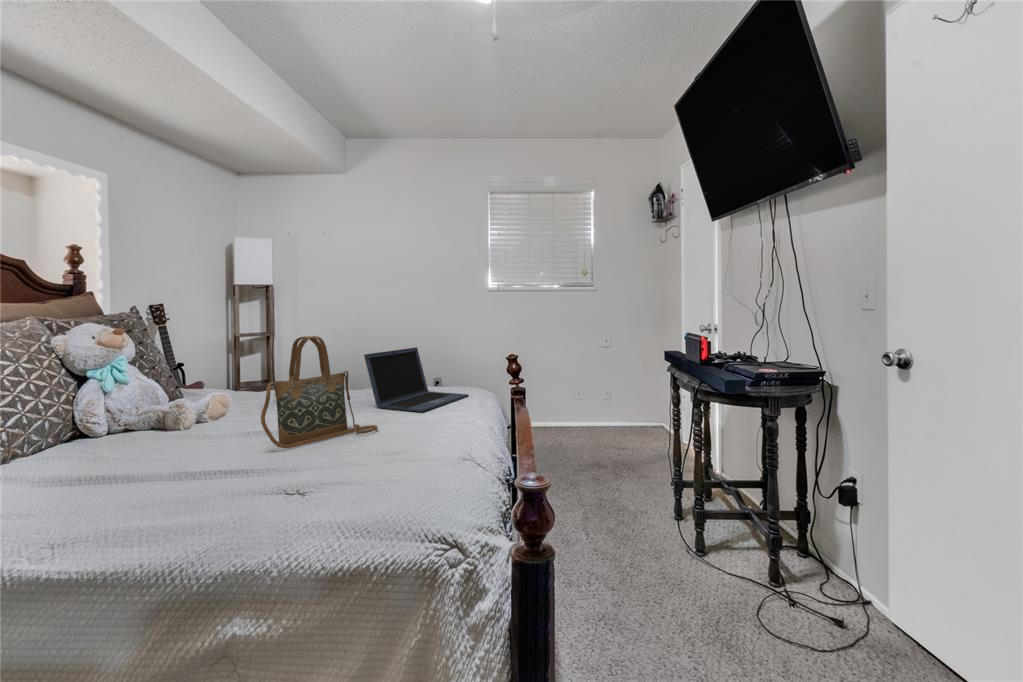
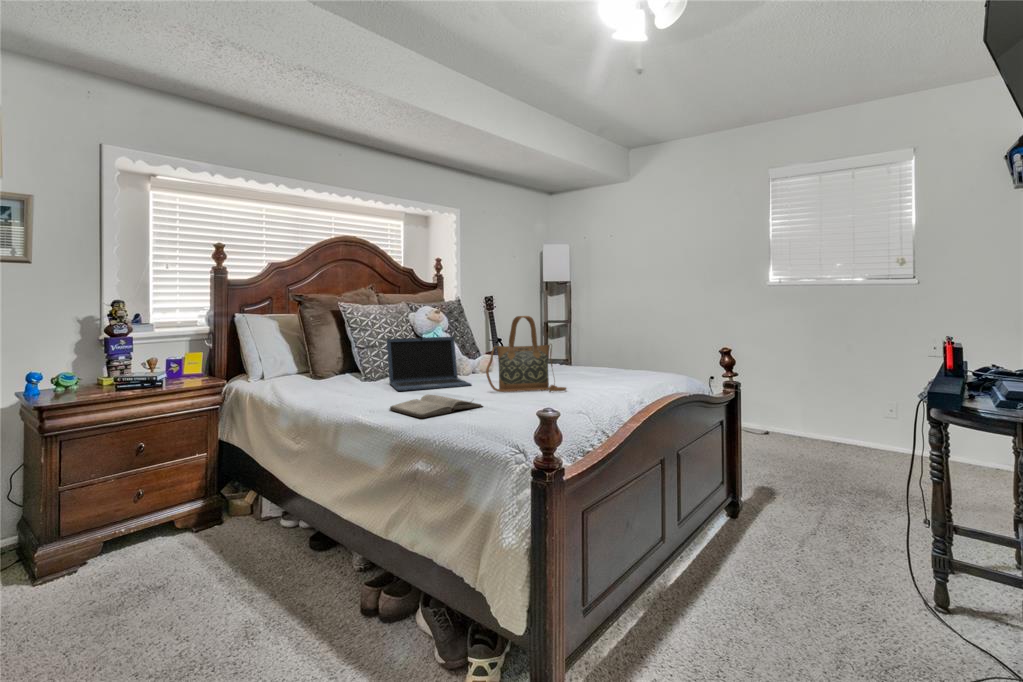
laptop: present [364,347,468,412] -> present [387,337,471,391]
diary: none [112,472,298,534] -> present [389,395,483,418]

